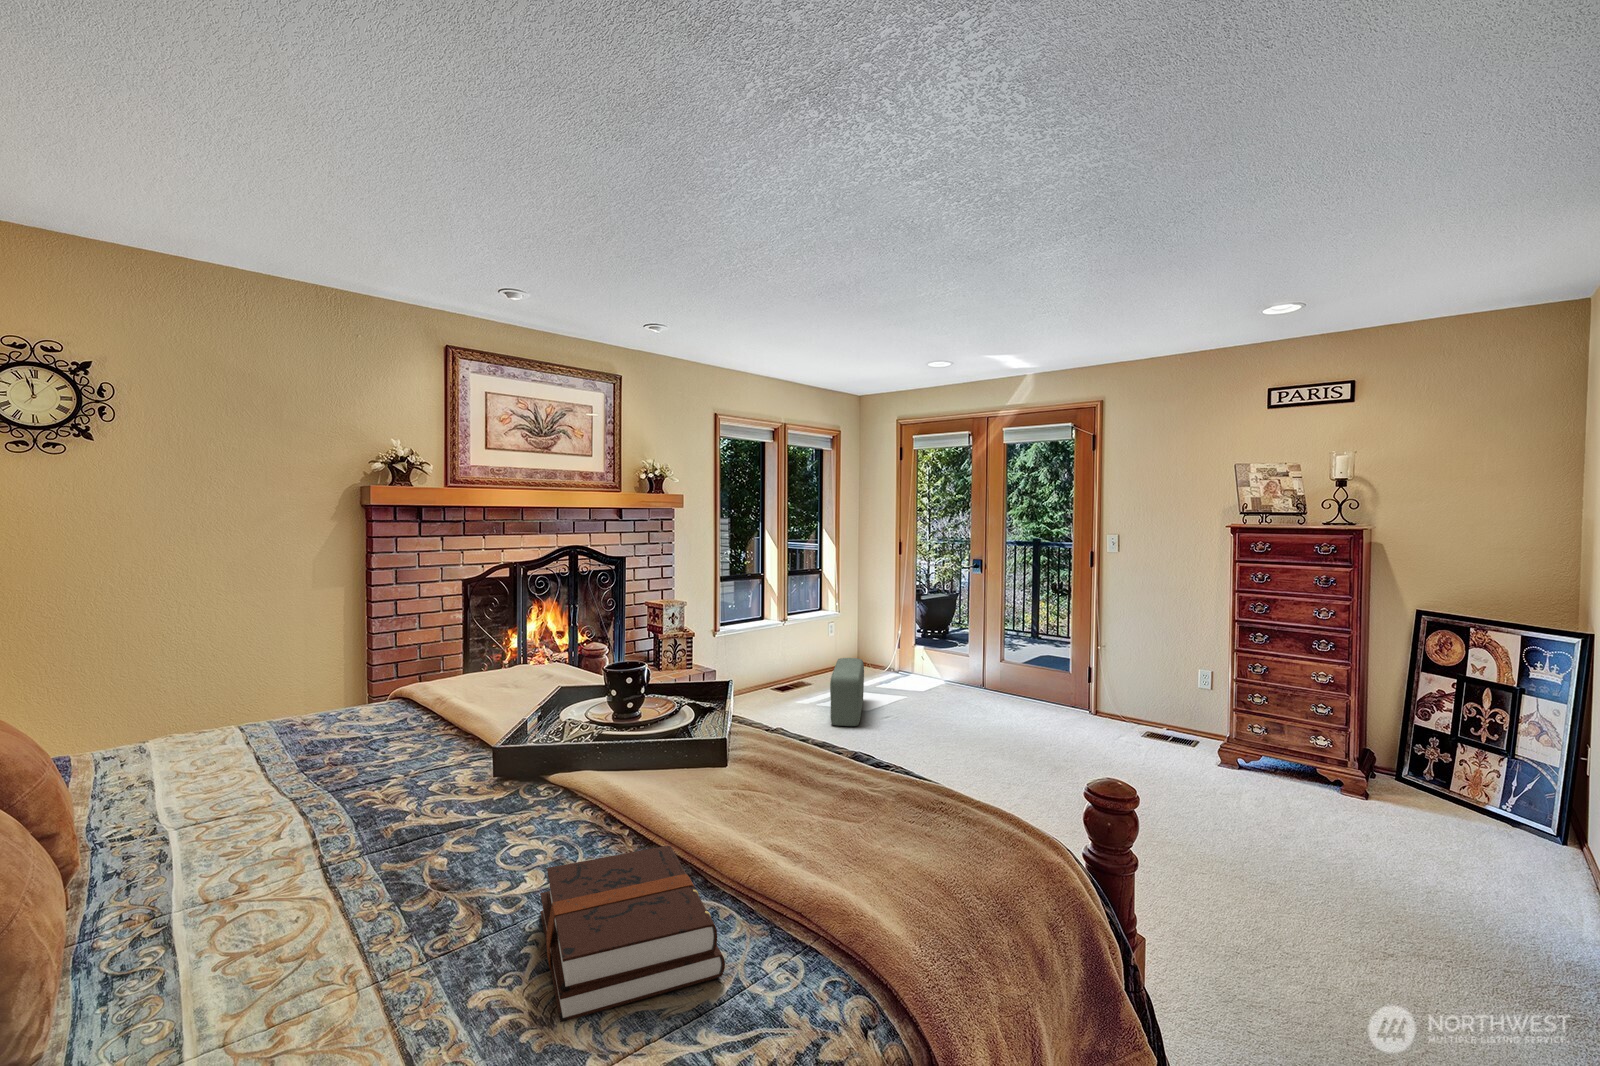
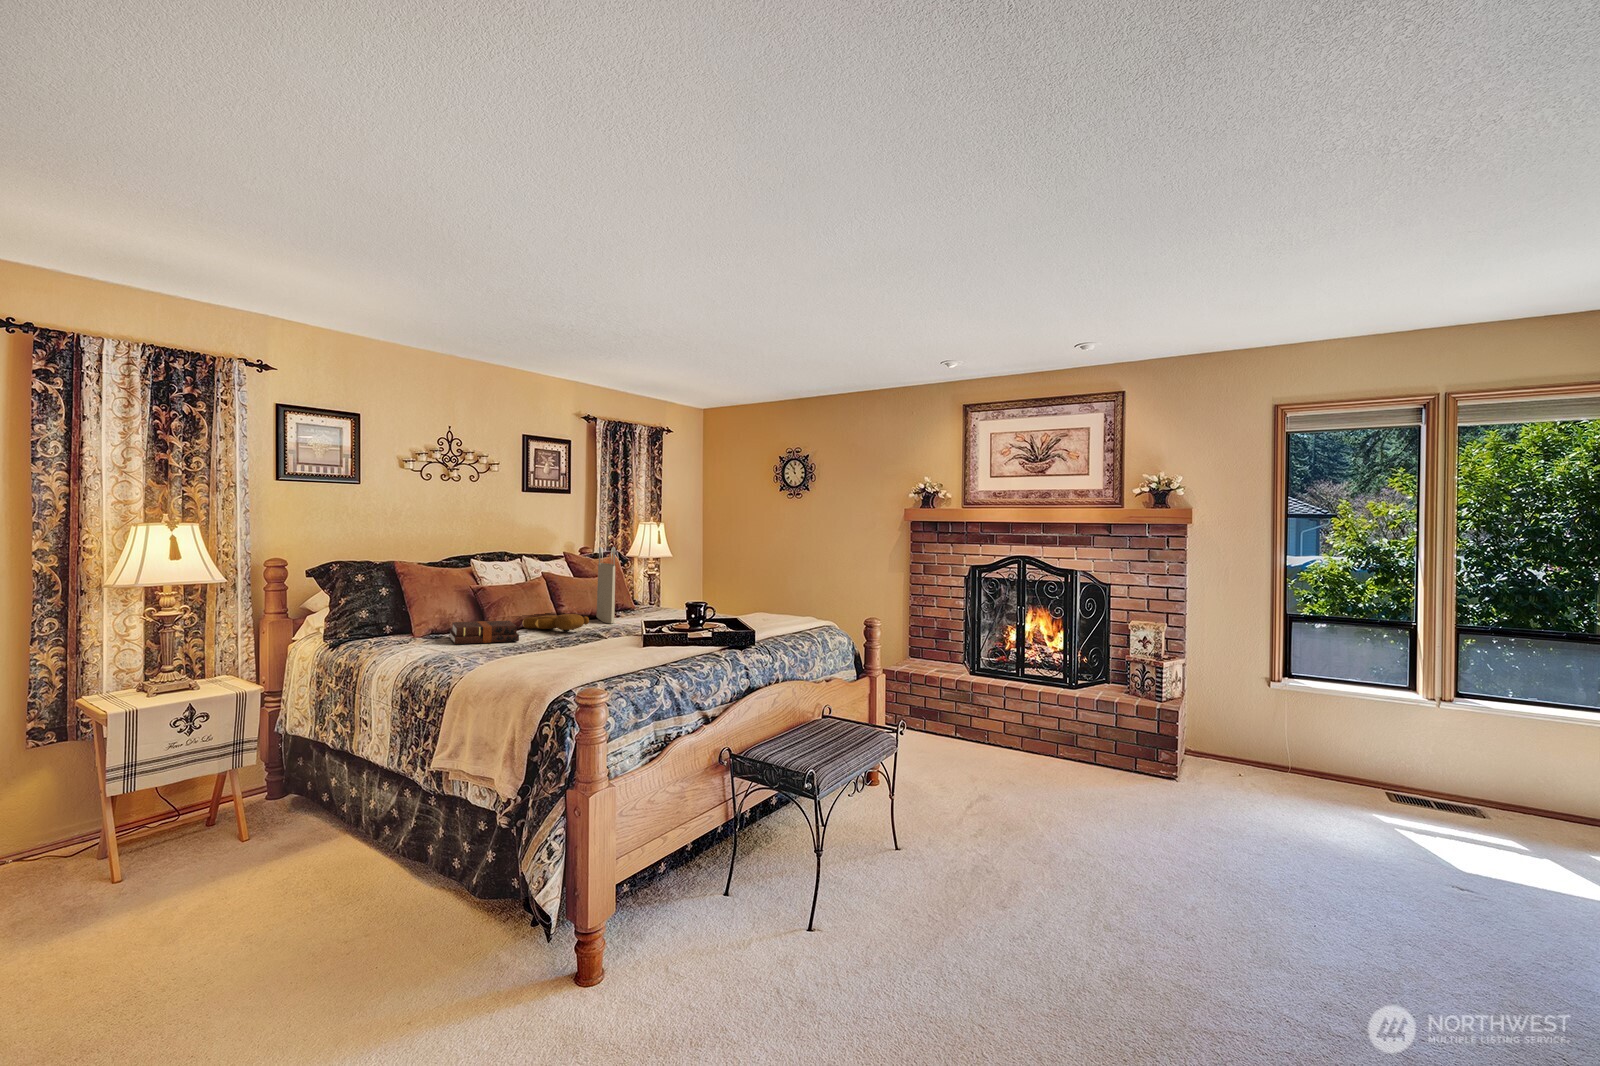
tote bag: none [163,607,386,830] -> present [597,547,616,624]
pouf: present [830,658,864,726] -> none [1302,766,1482,858]
teddy bear: none [344,783,575,909] -> present [522,614,589,632]

